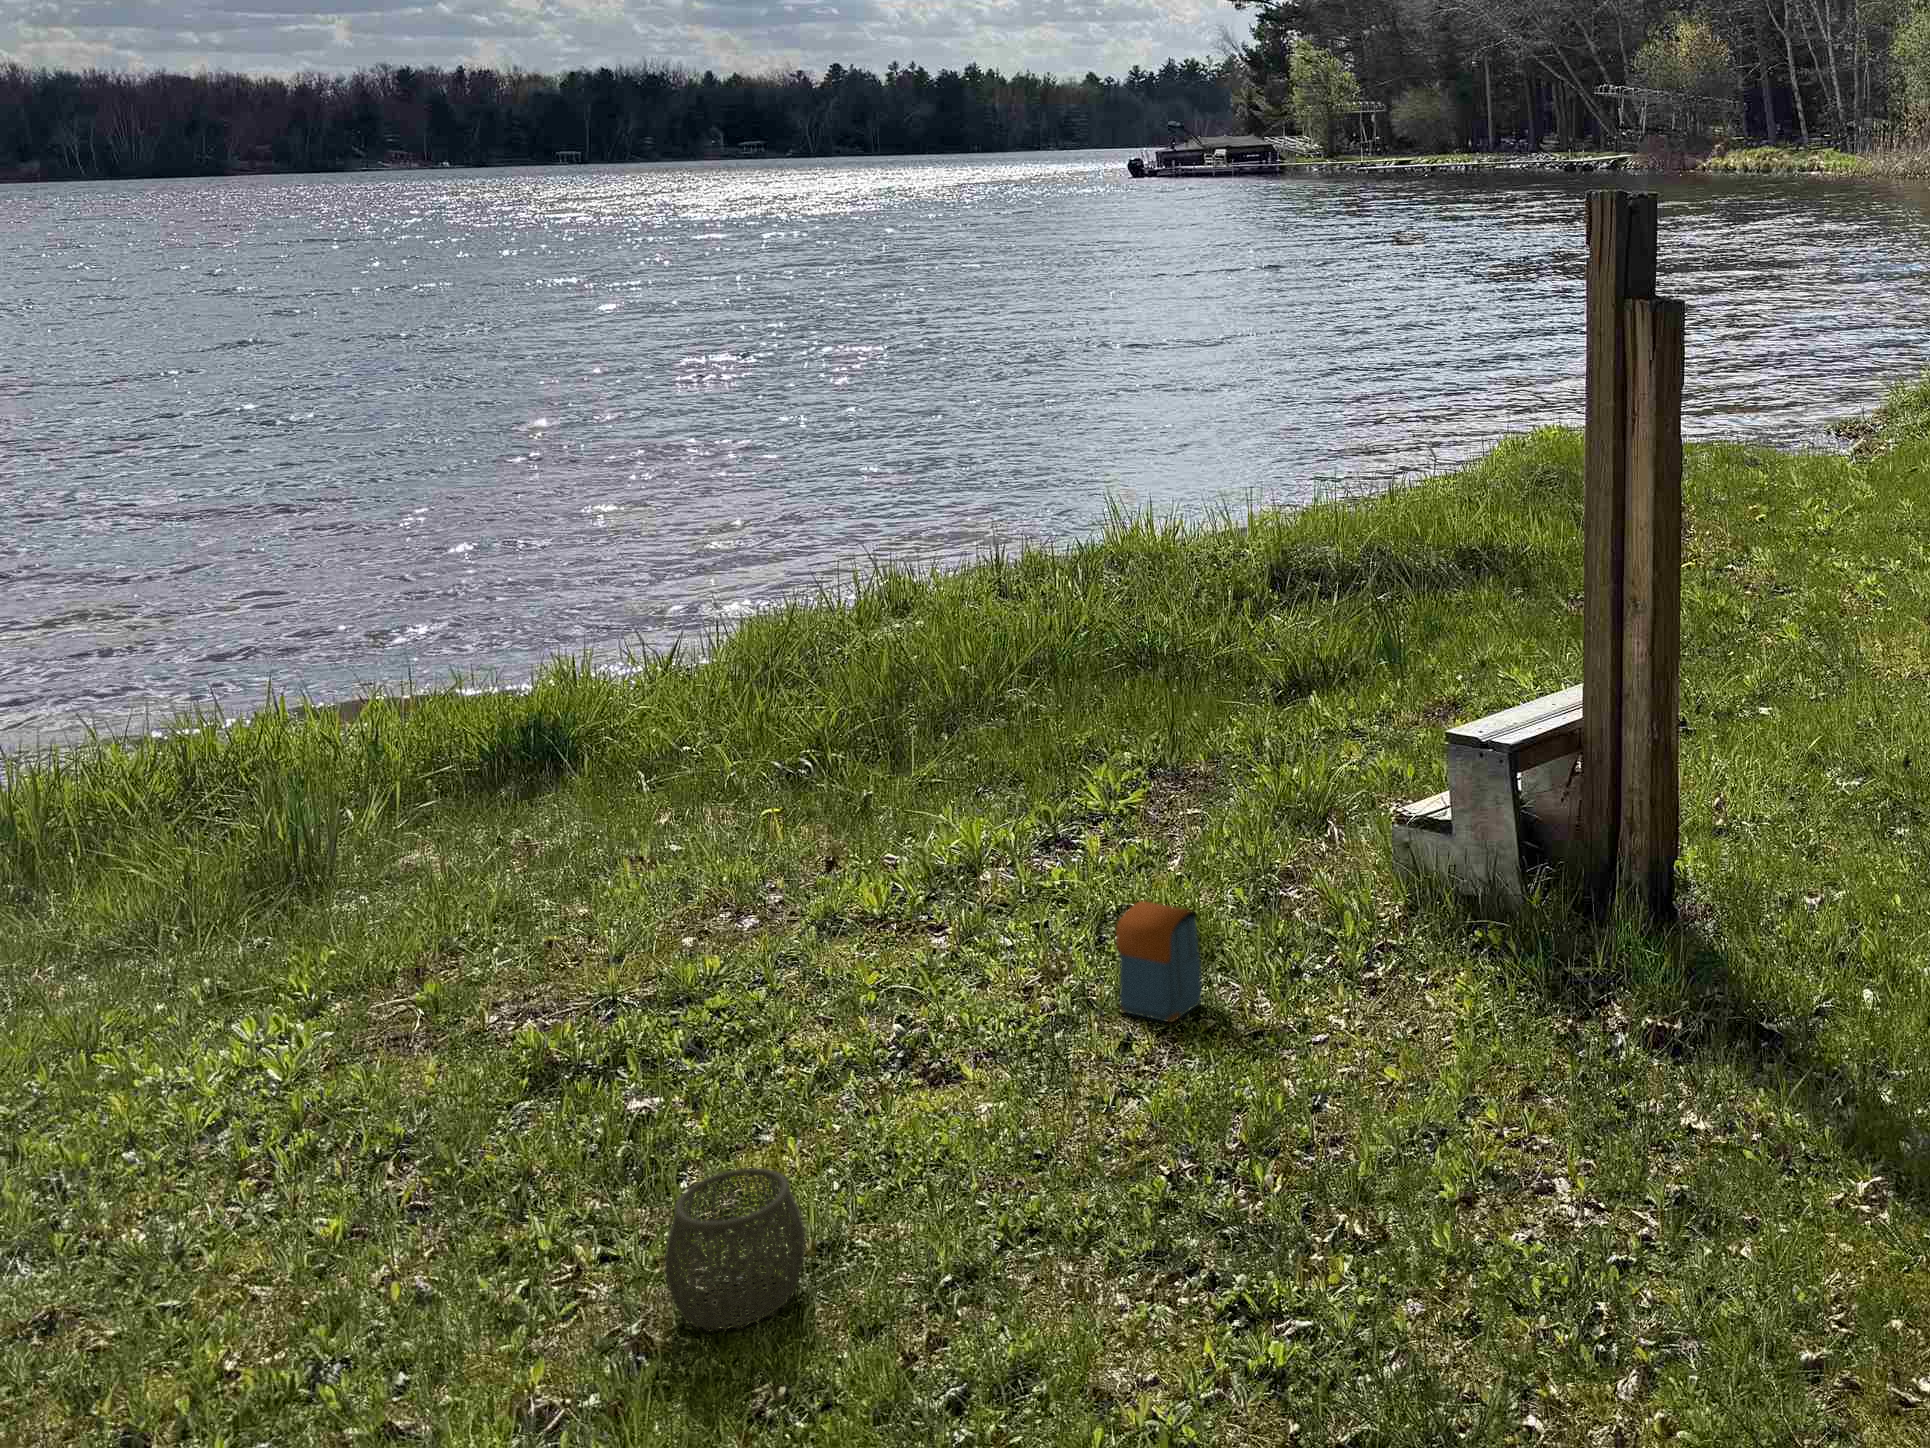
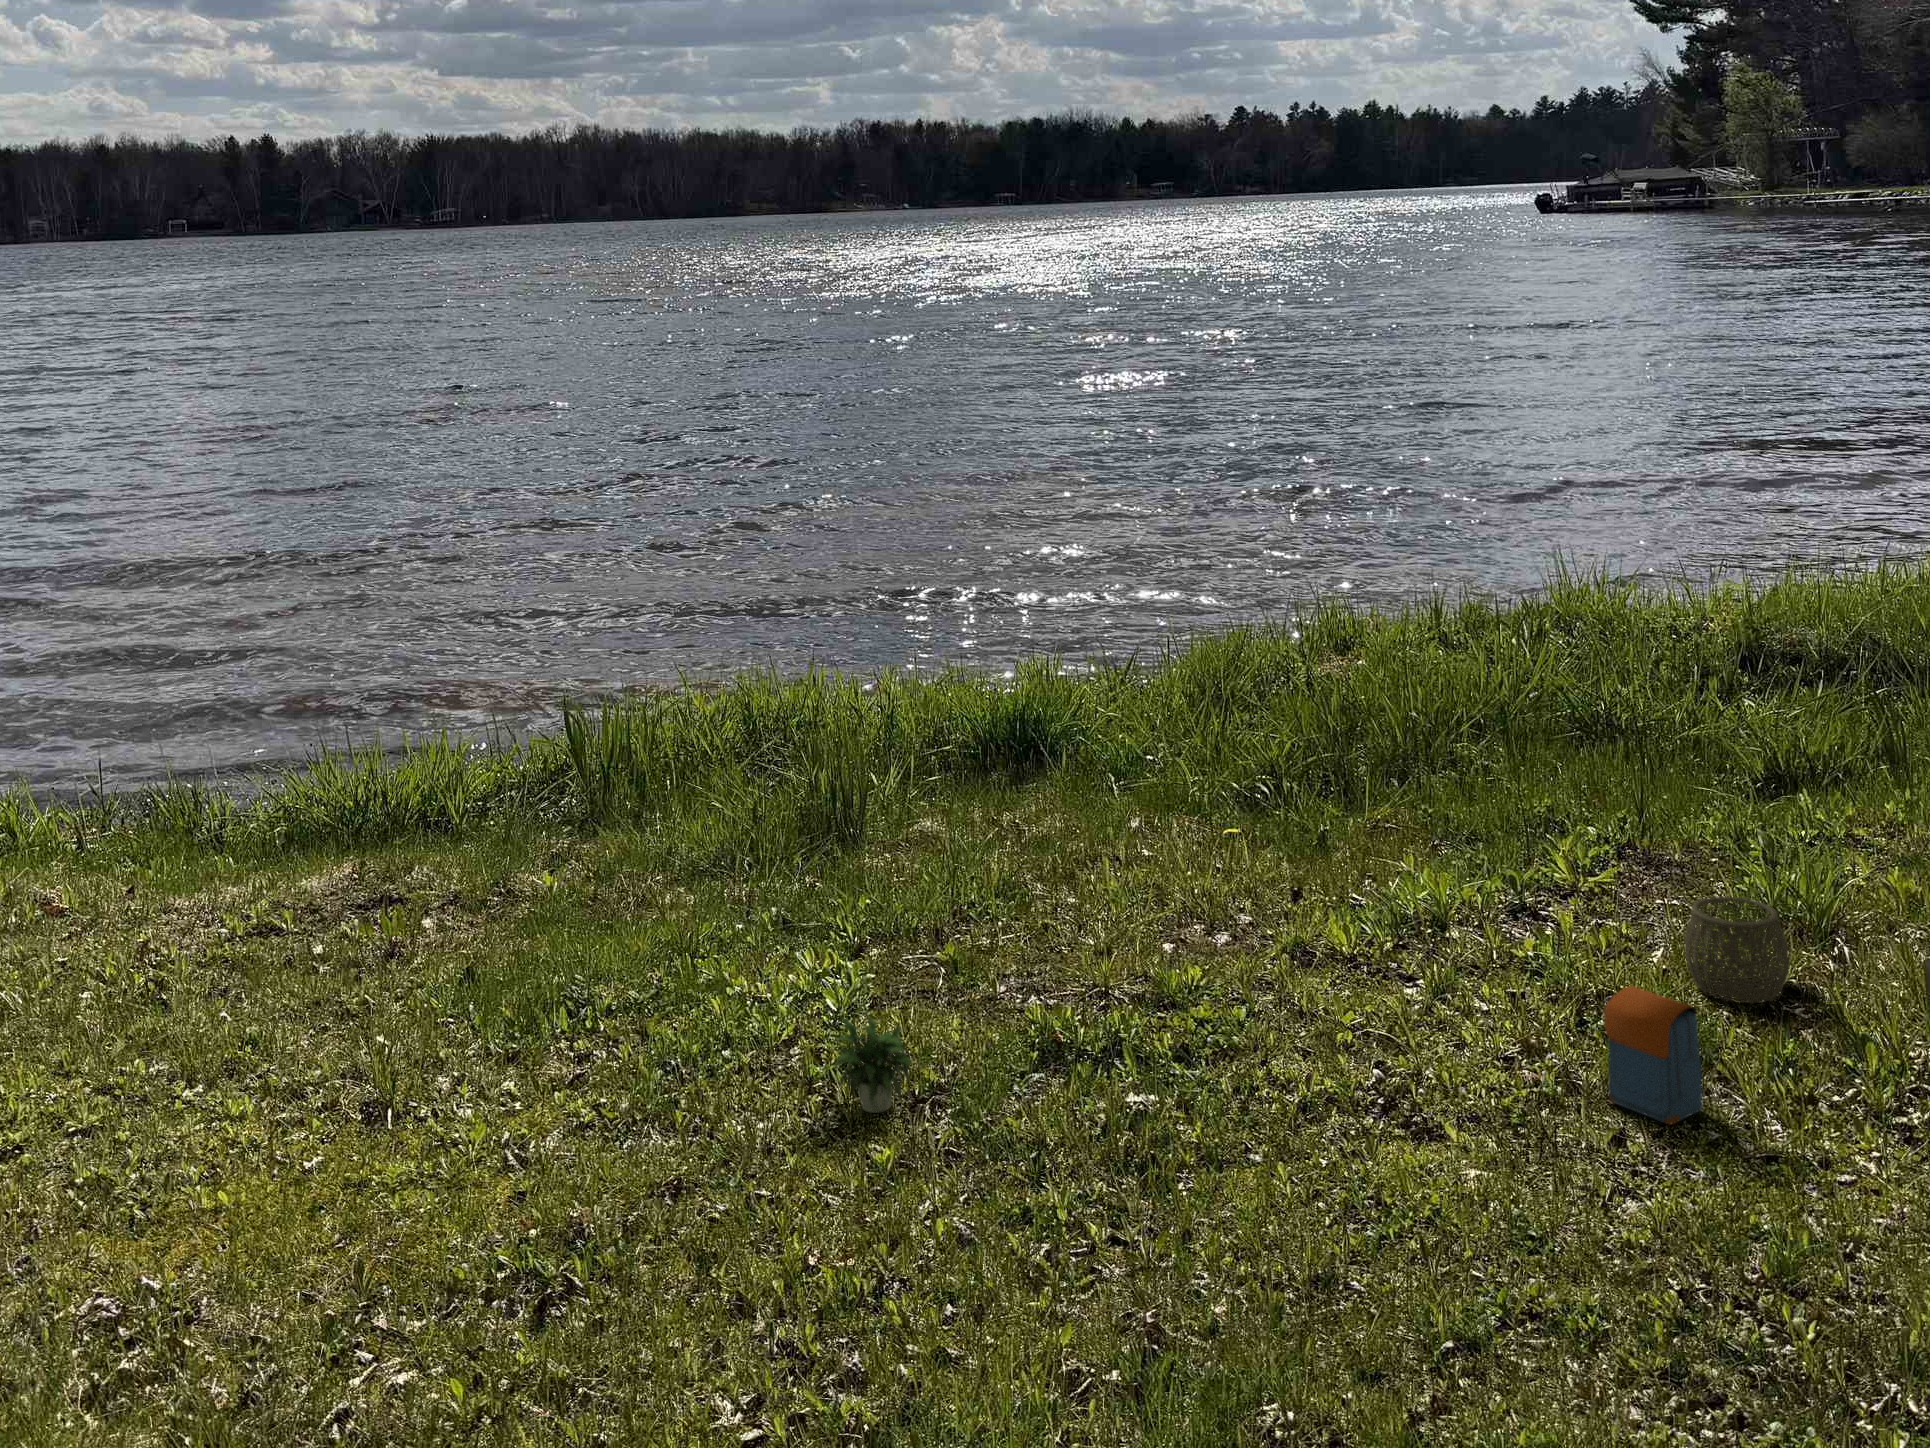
potted plant: none [262,1075,371,1187] -> present [834,1016,913,1113]
woven basket: present [664,1168,807,1331] -> present [1685,897,1790,1004]

